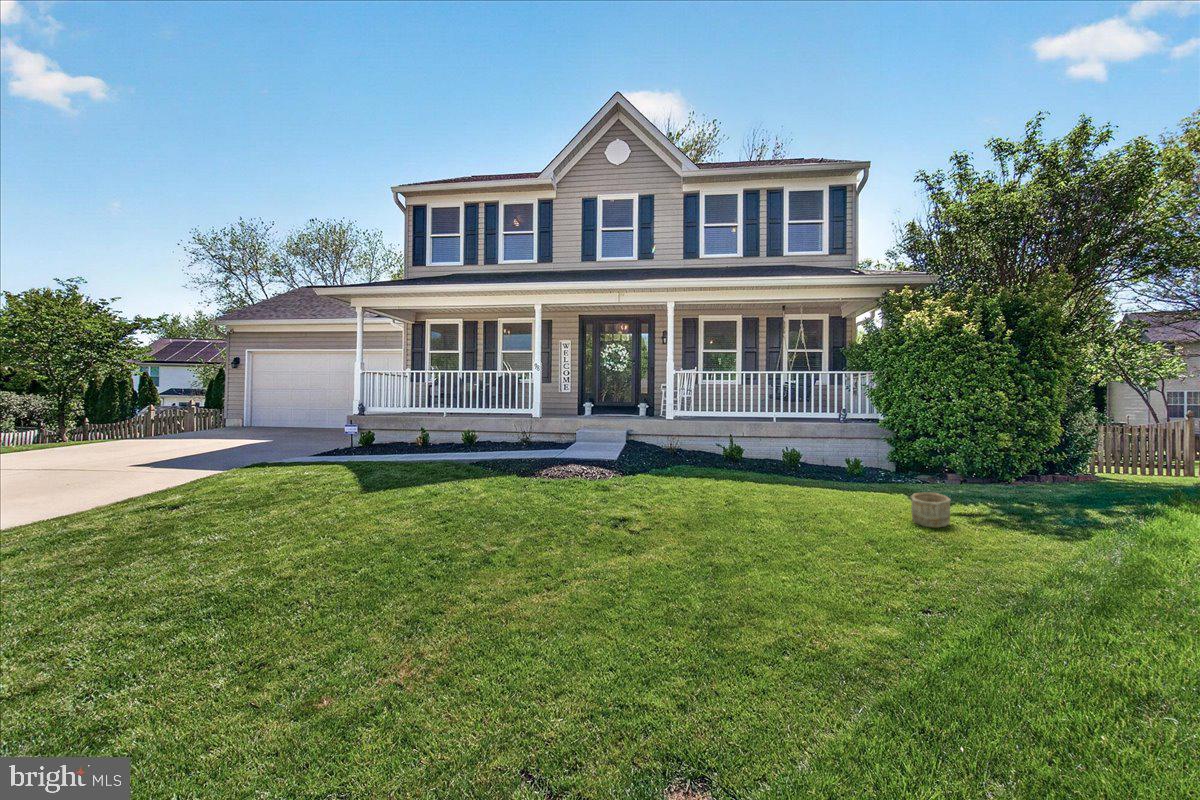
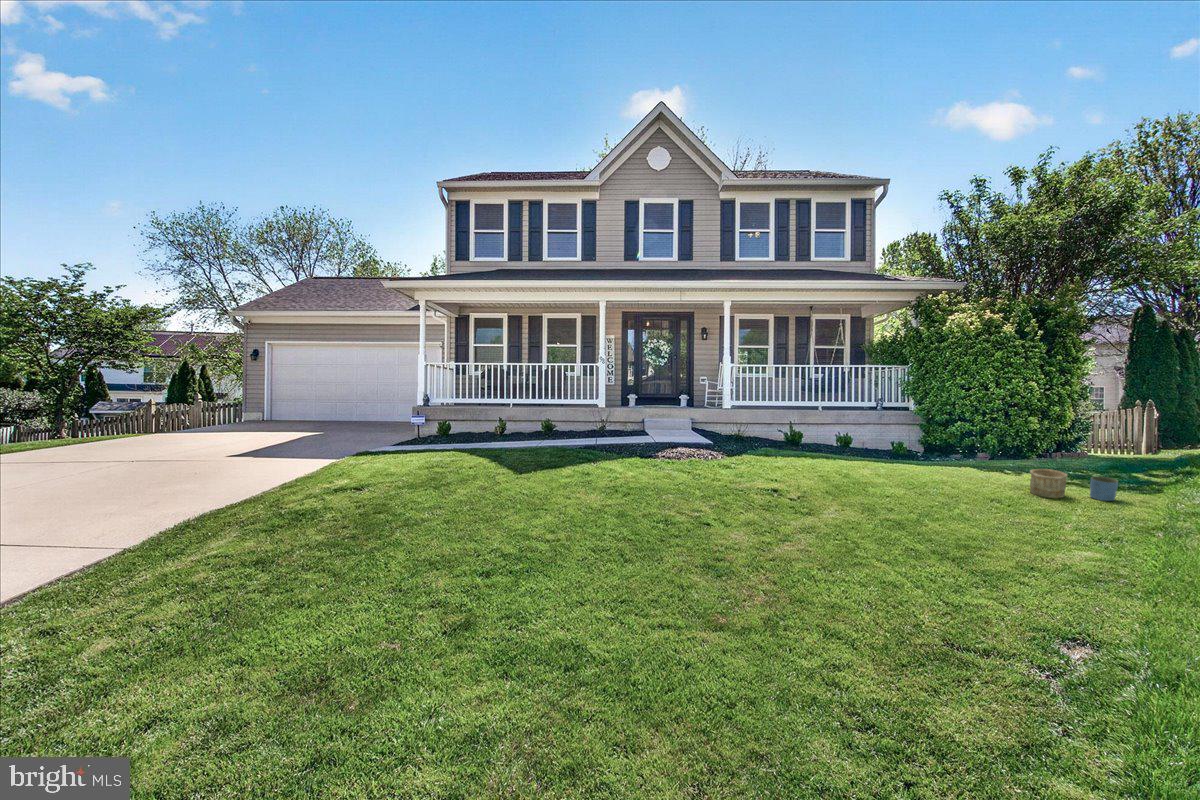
planter: none [979,503,1008,533] -> present [1090,476,1118,501]

